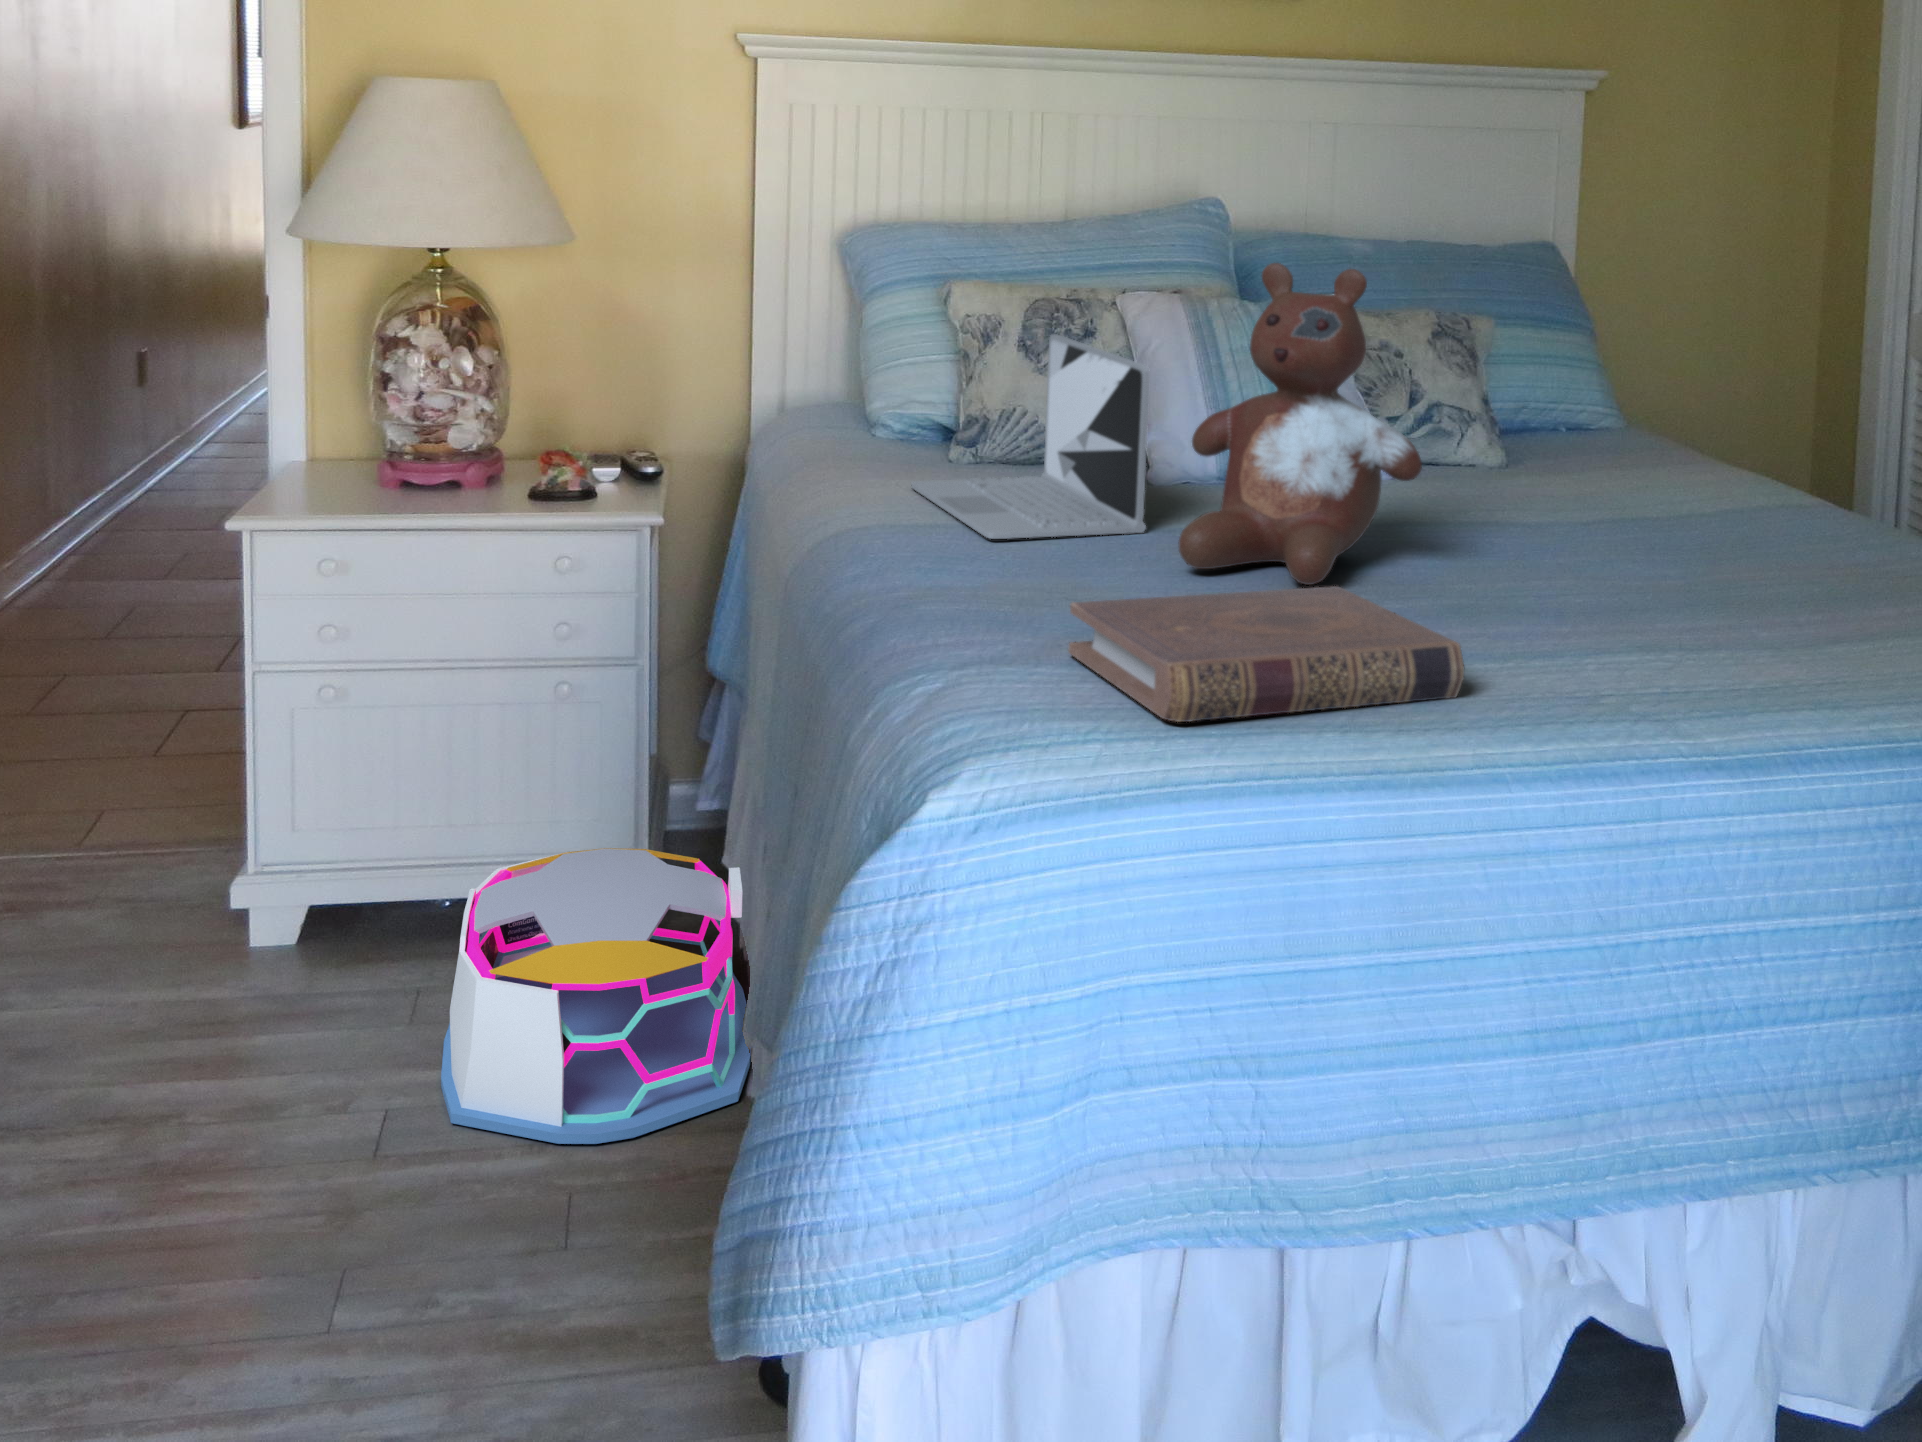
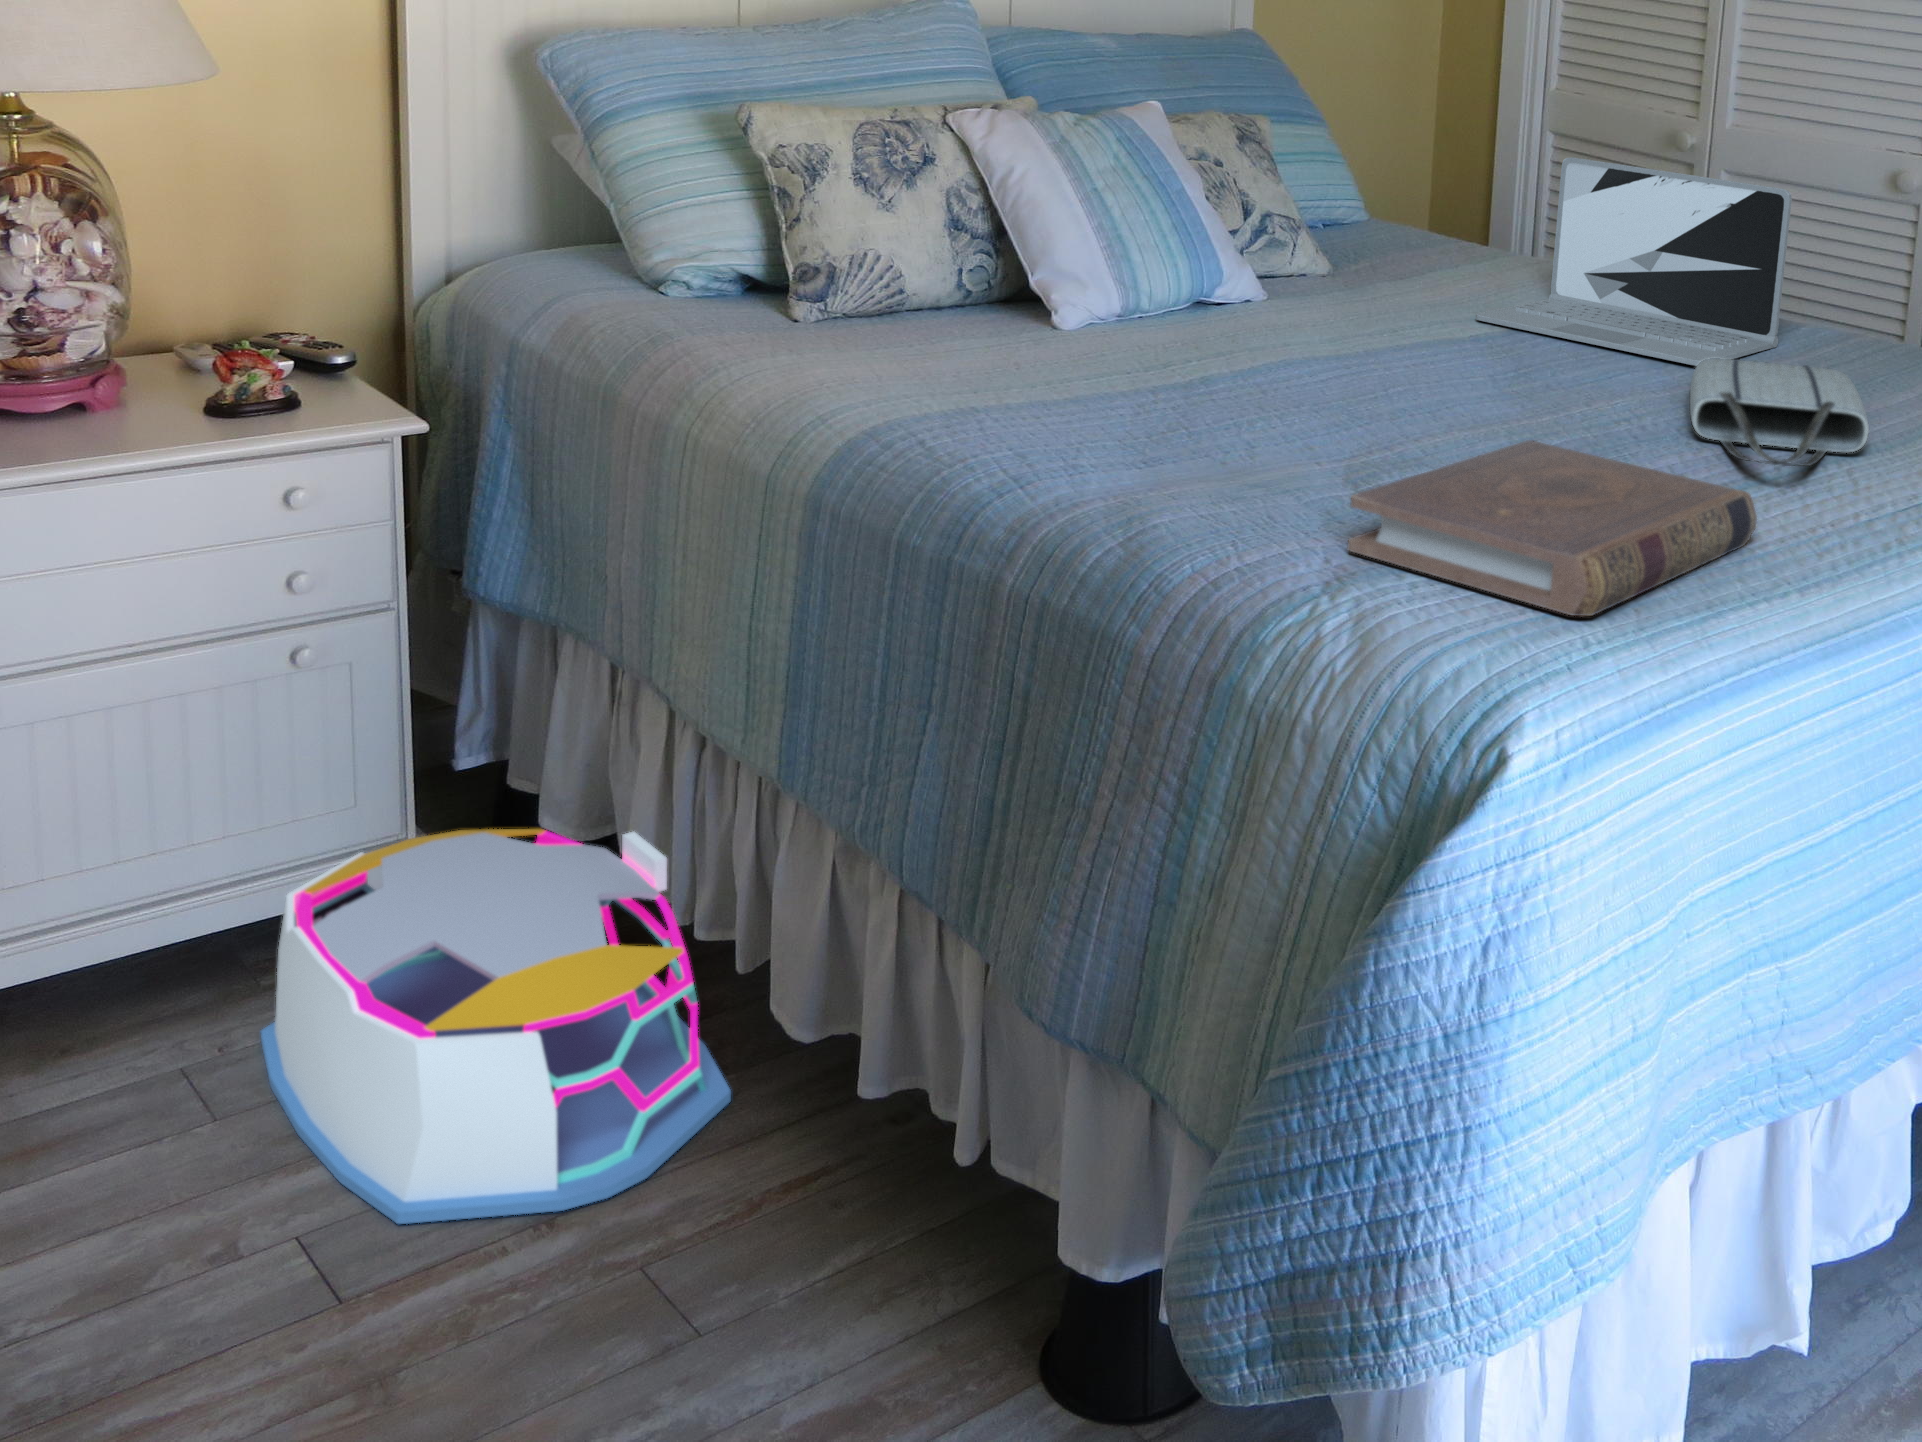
stuffed bear: present [1178,263,1422,585] -> none [1227,90,1488,436]
laptop: present [911,334,1150,539] -> present [1476,157,1792,366]
tote bag: none [1565,548,1823,644] -> present [1690,358,1869,466]

